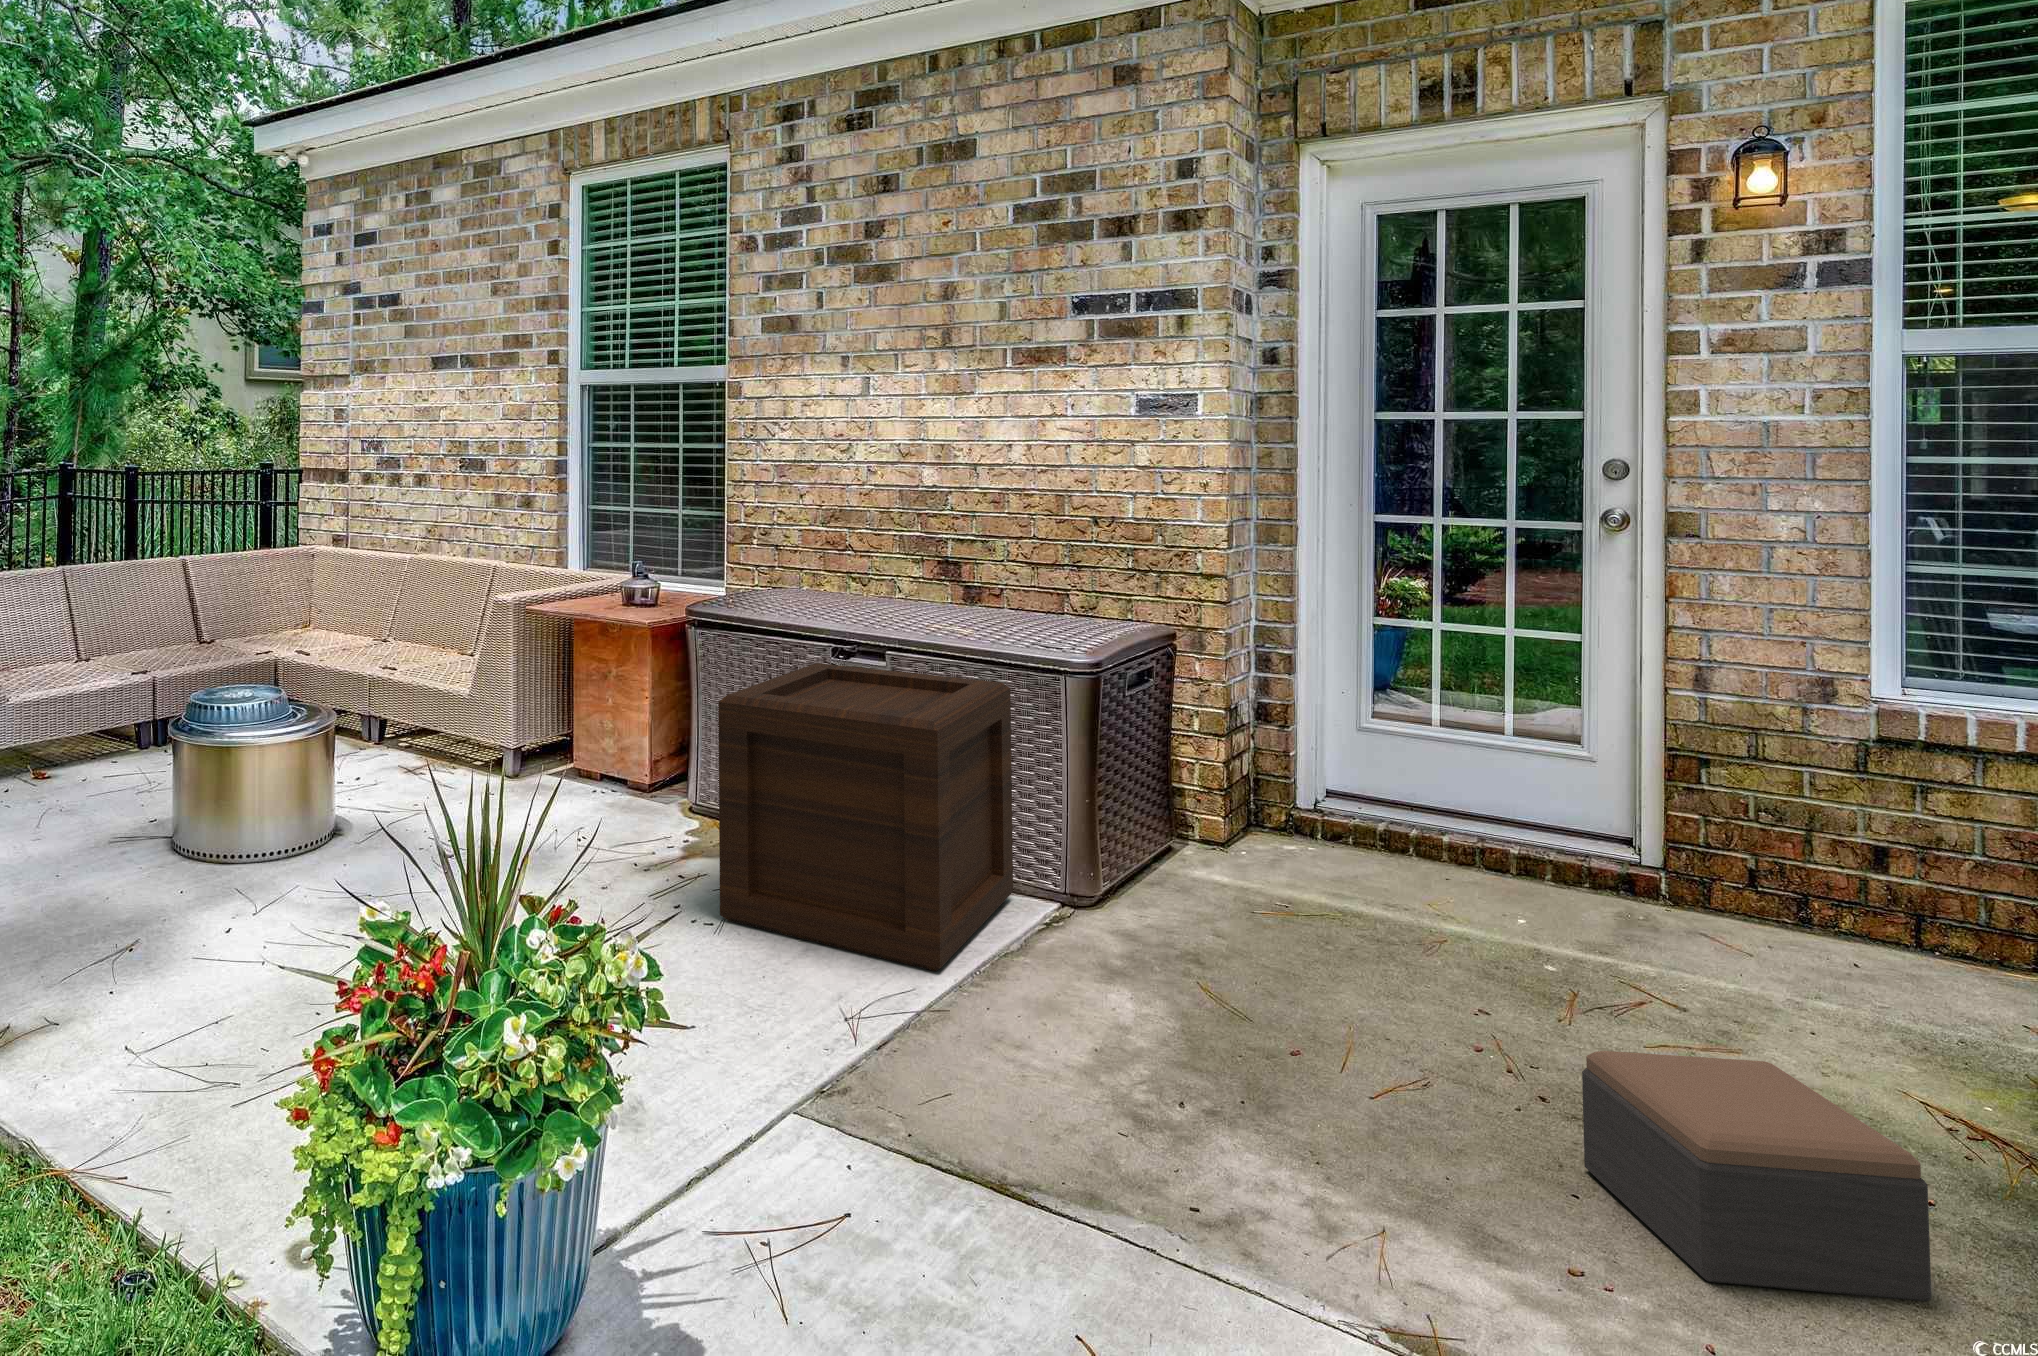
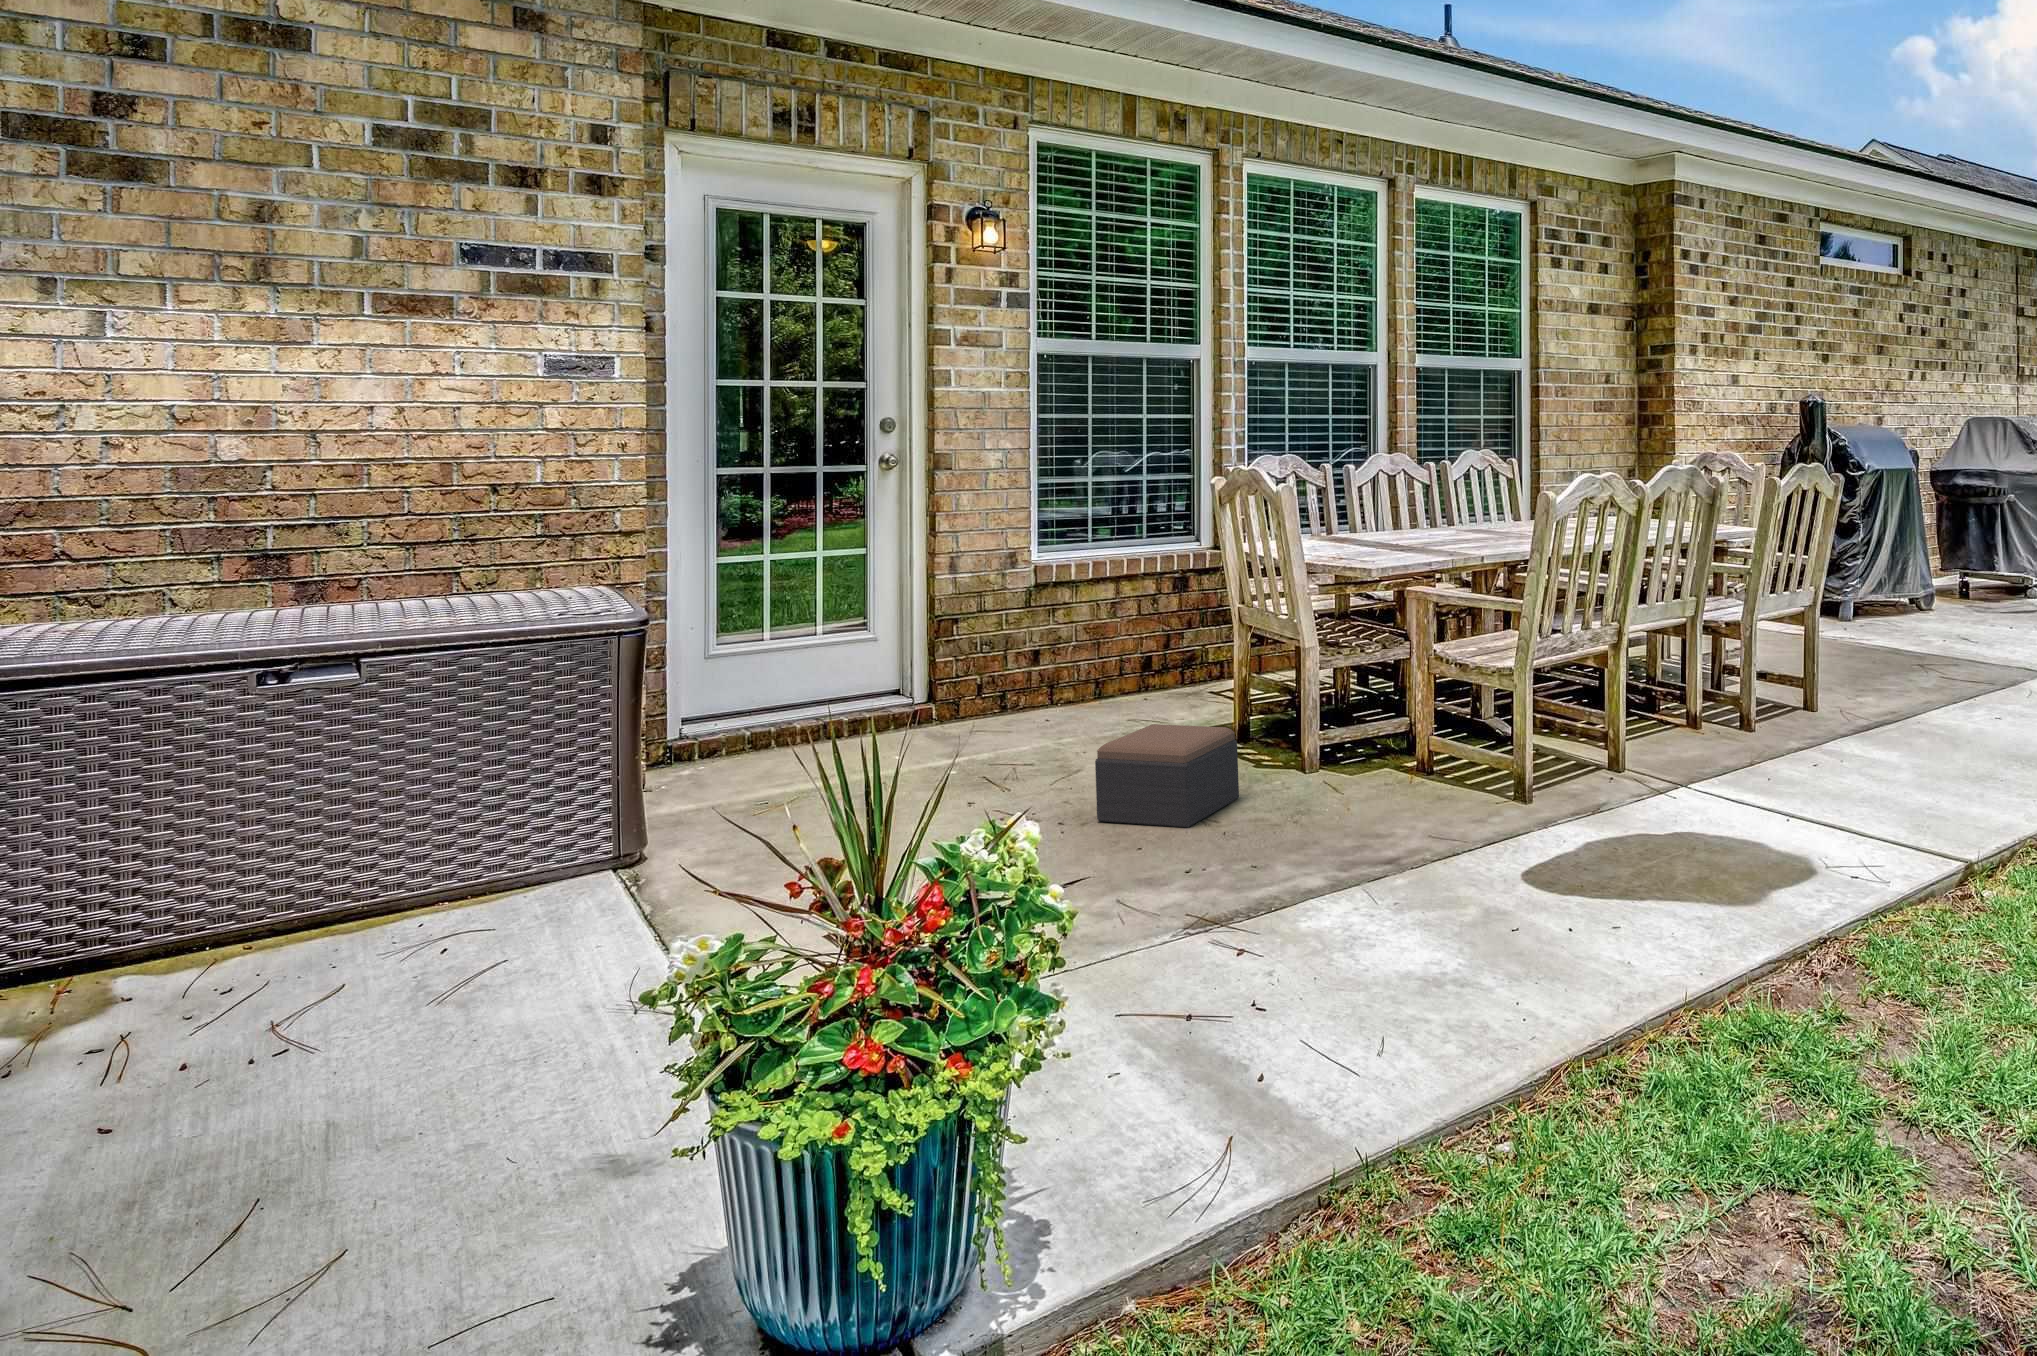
wooden crate: present [718,663,1013,971] -> none [210,650,592,1027]

